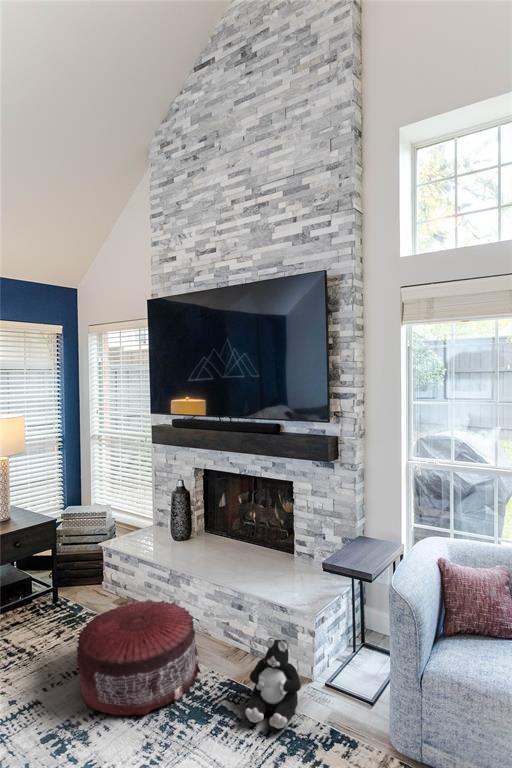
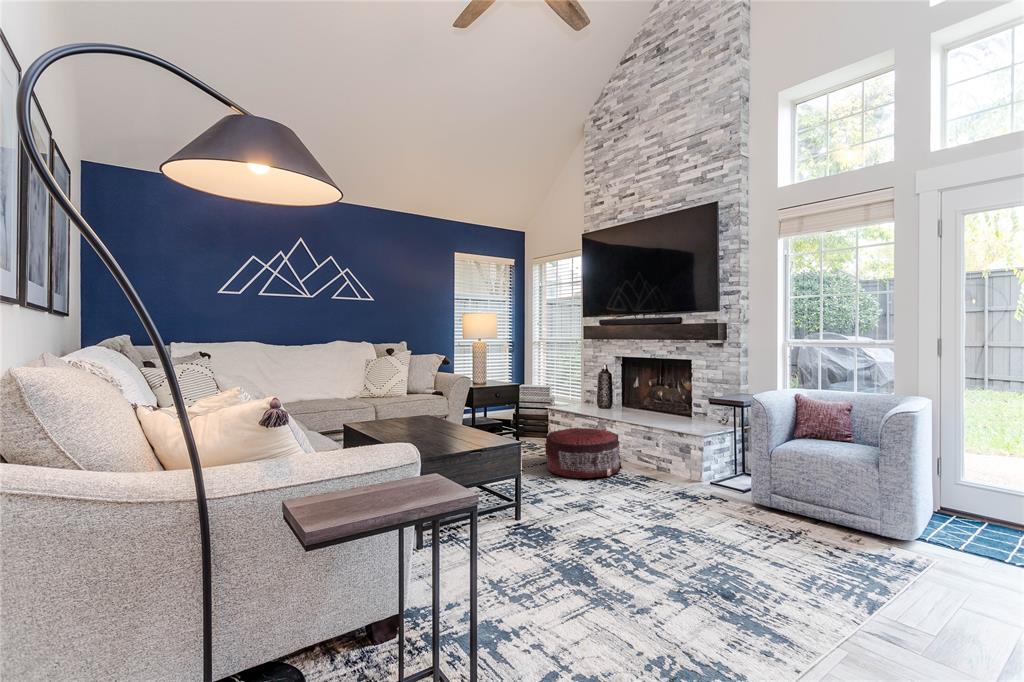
plush toy: present [245,638,301,729] -> none [654,442,692,490]

